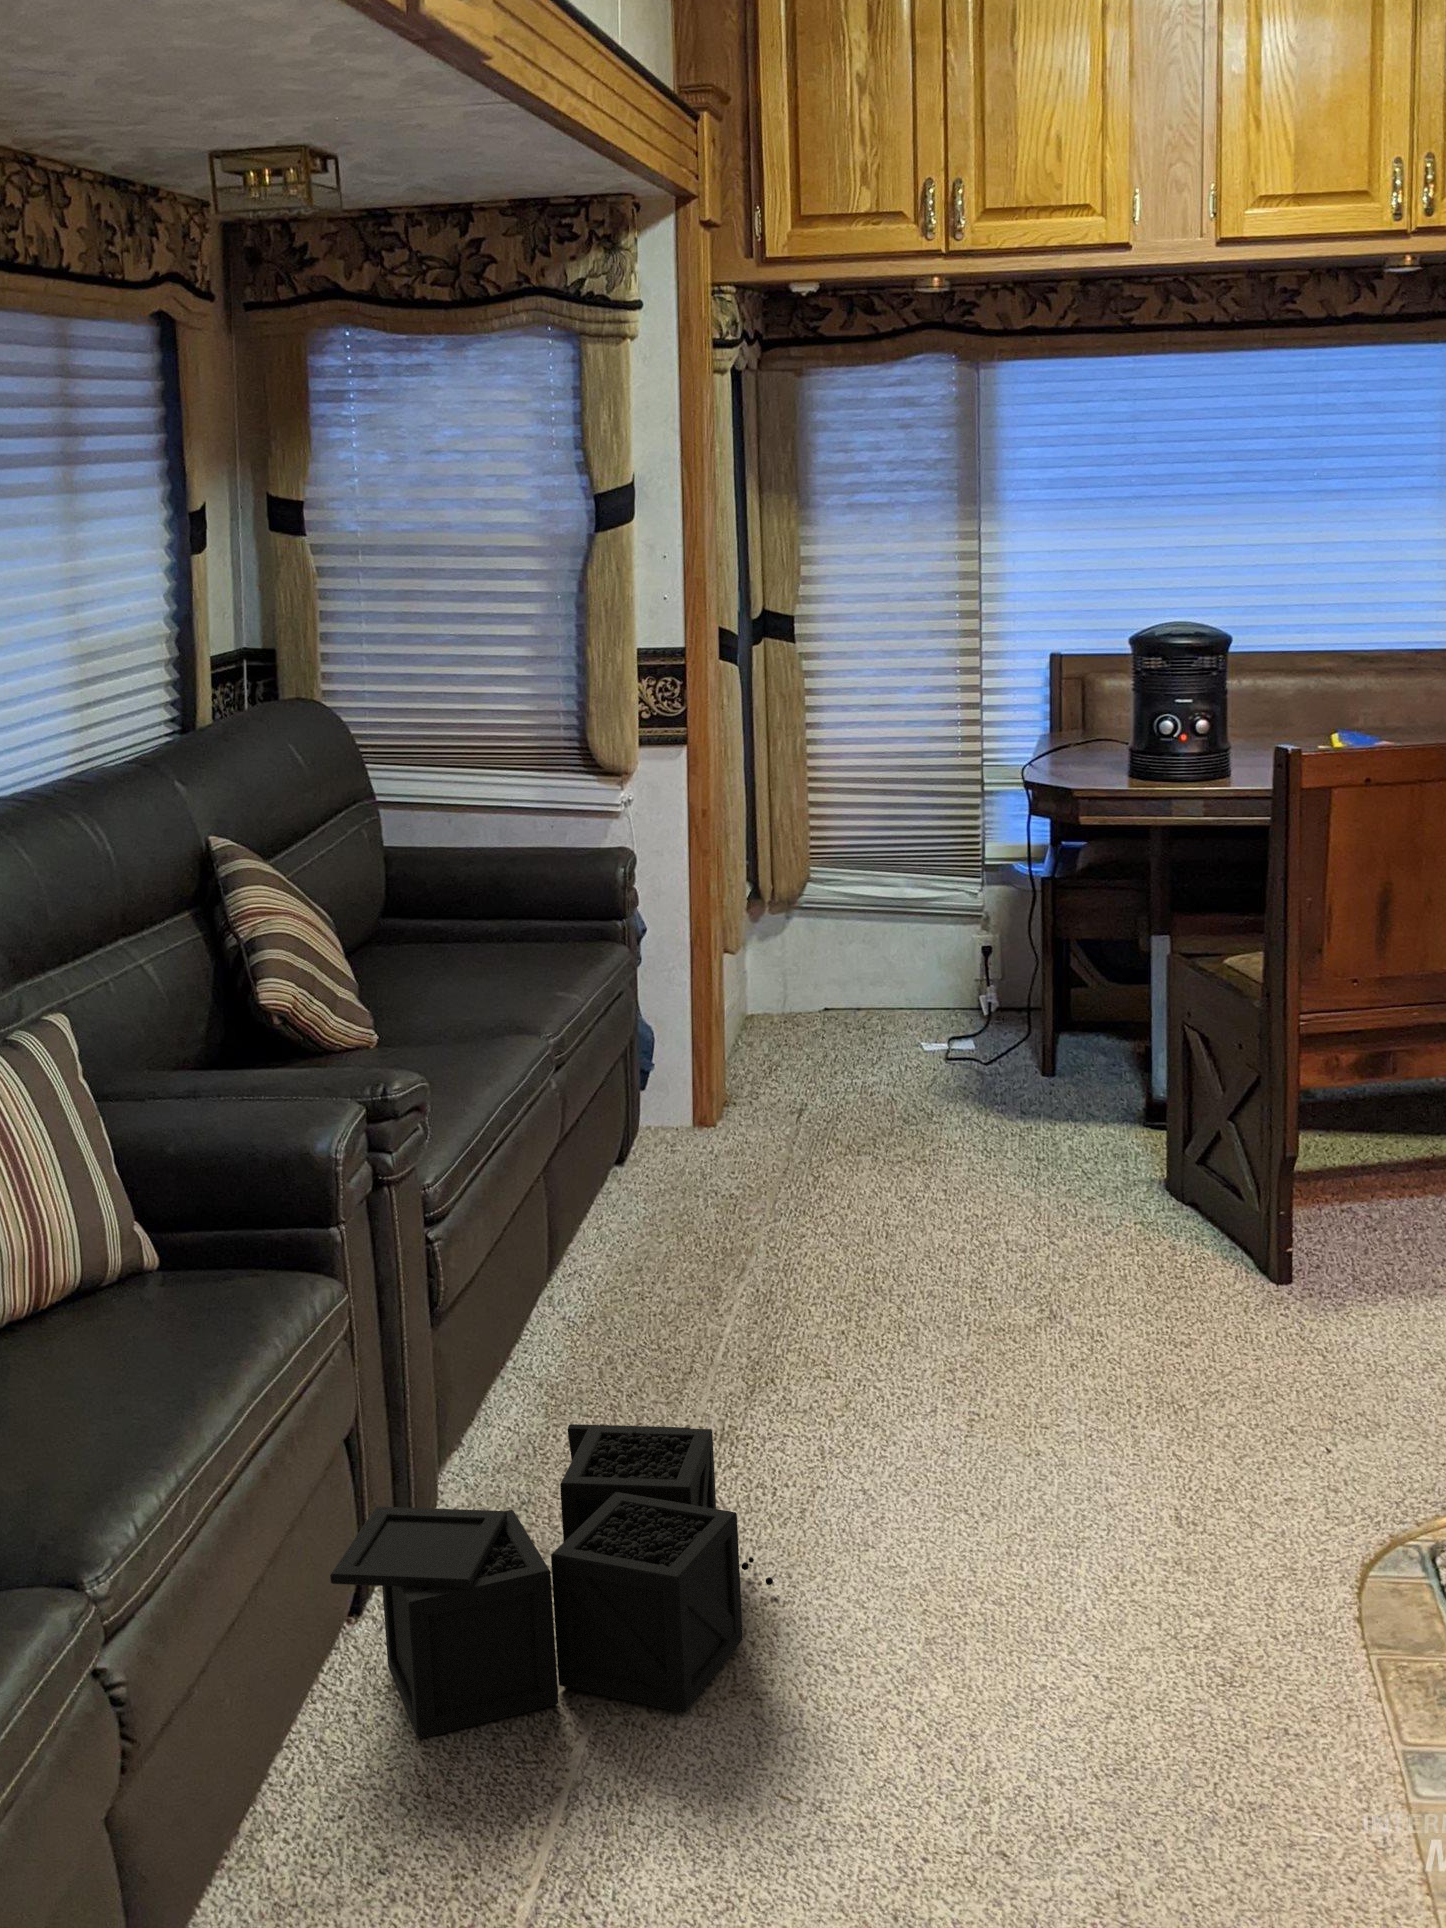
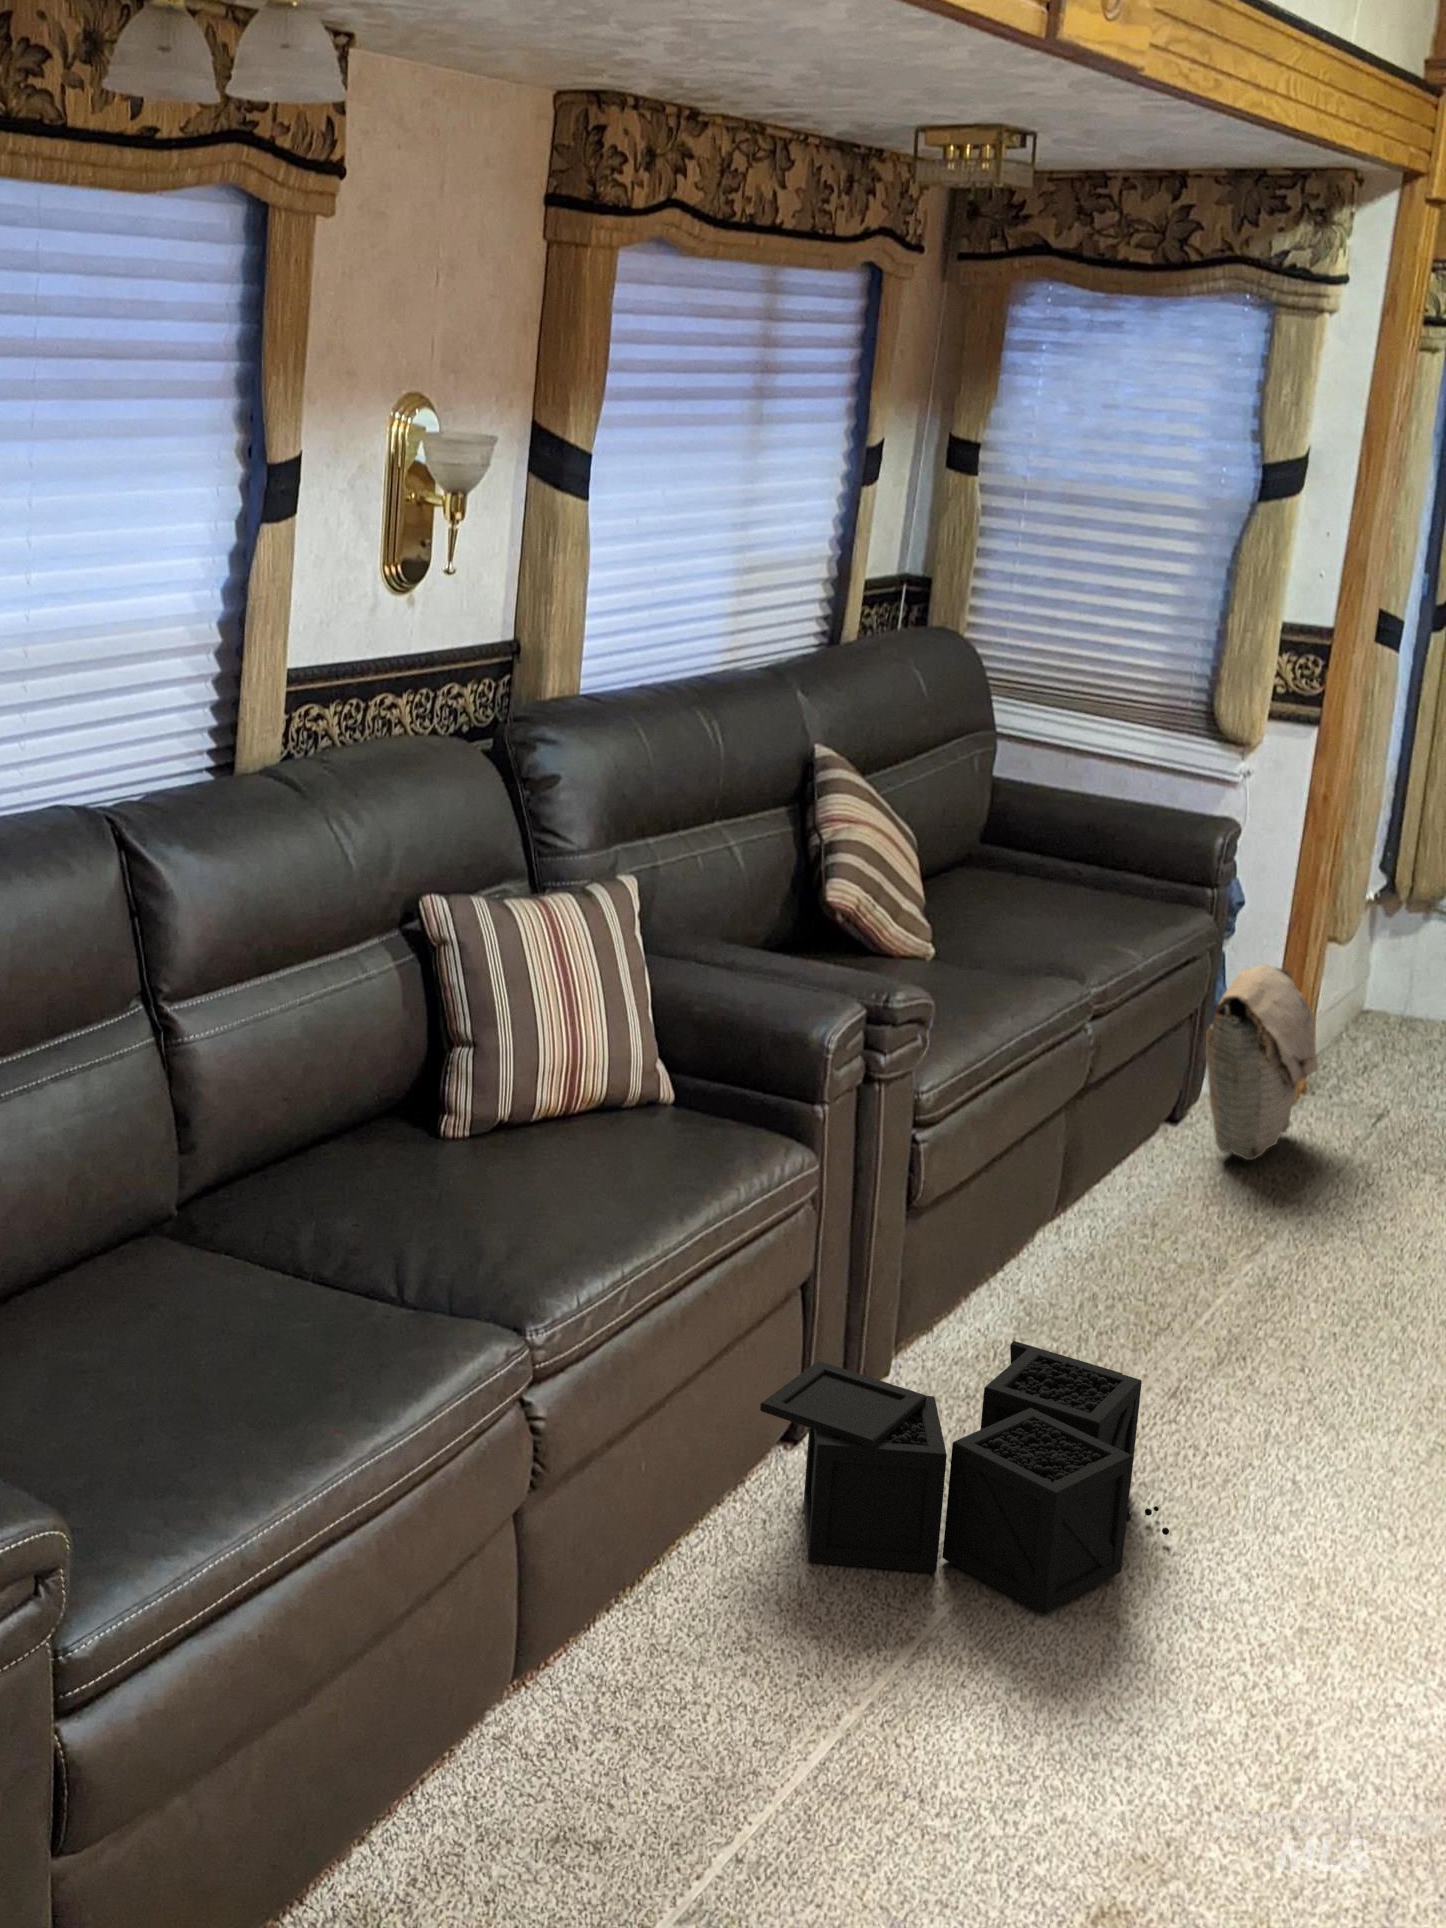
bag: none [642,983,747,1181] -> present [1206,964,1318,1160]

